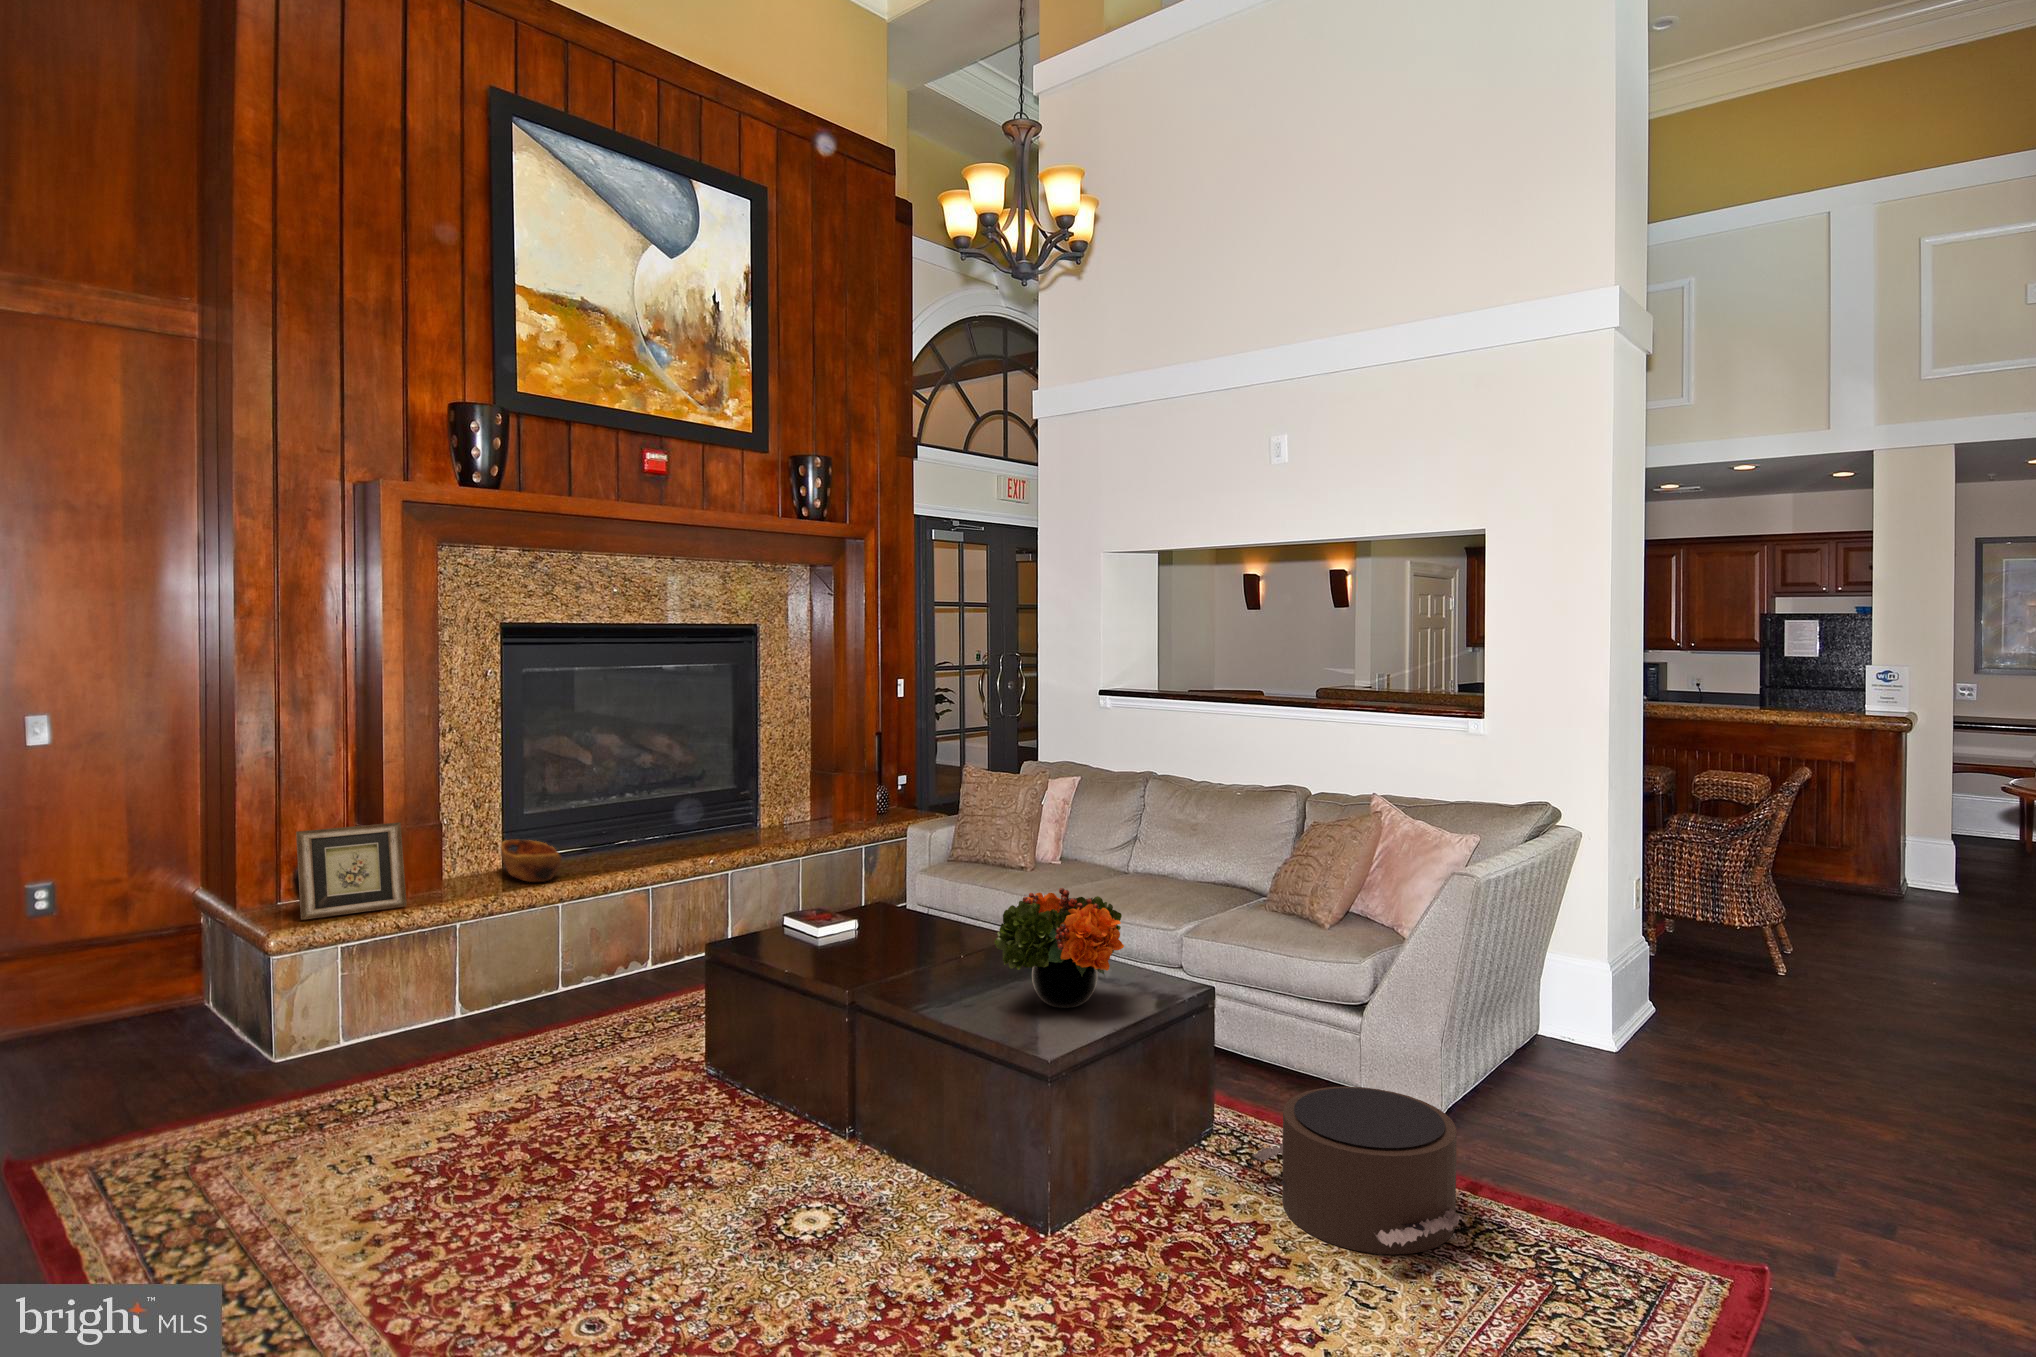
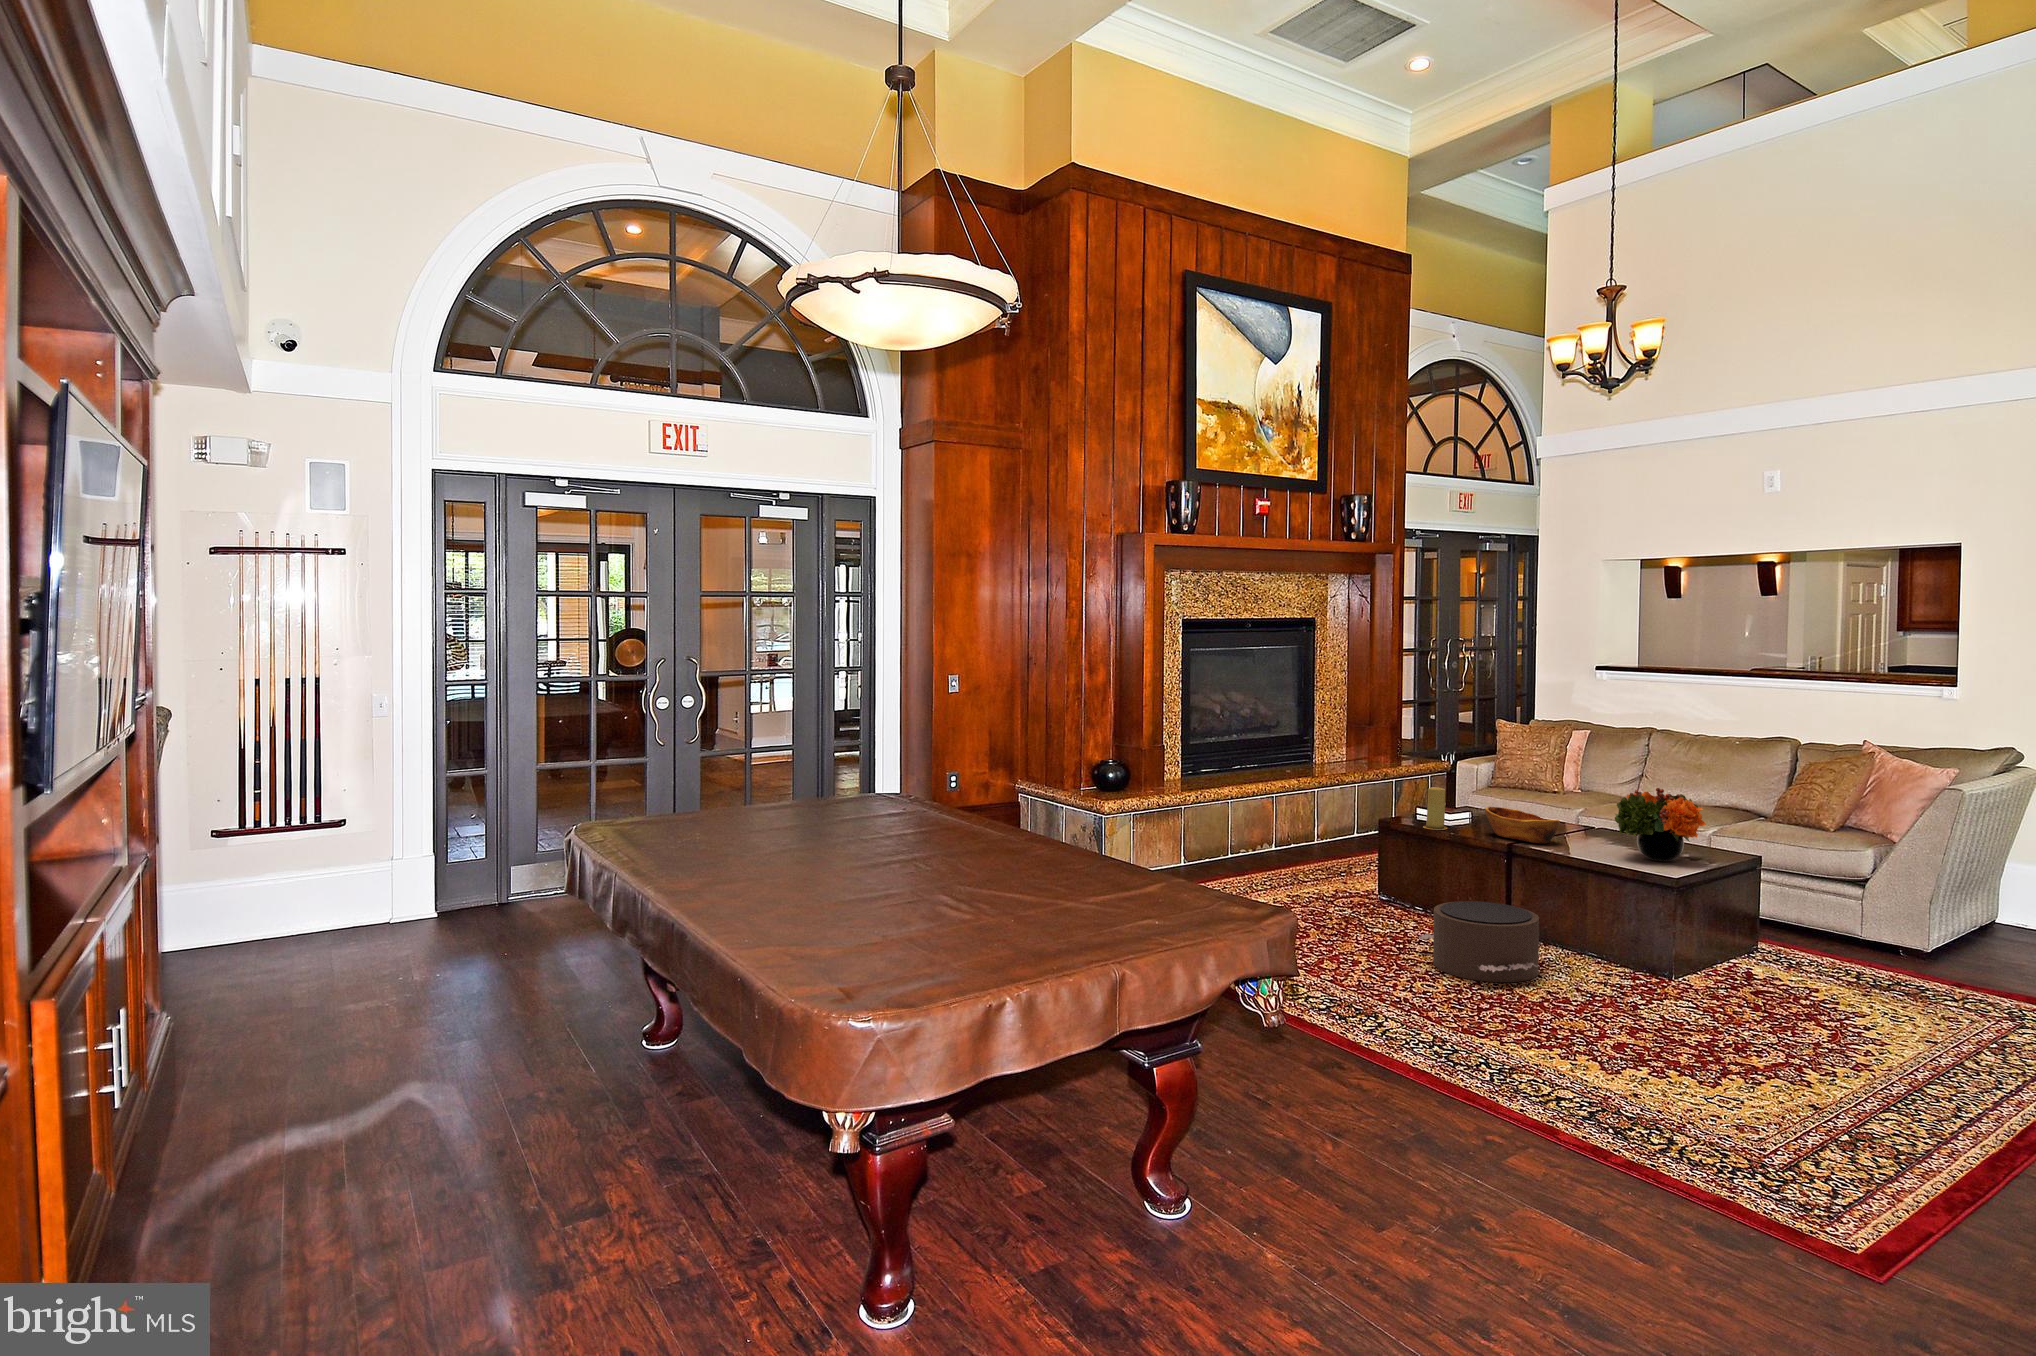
picture frame: present [296,822,407,920] -> none [1097,748,1155,804]
wooden bowl: present [500,840,561,882] -> present [1485,807,1560,844]
candle: none [768,882,805,951] -> present [1423,787,1447,830]
pouf: present [1253,1087,1468,1254] -> present [1419,901,1539,982]

